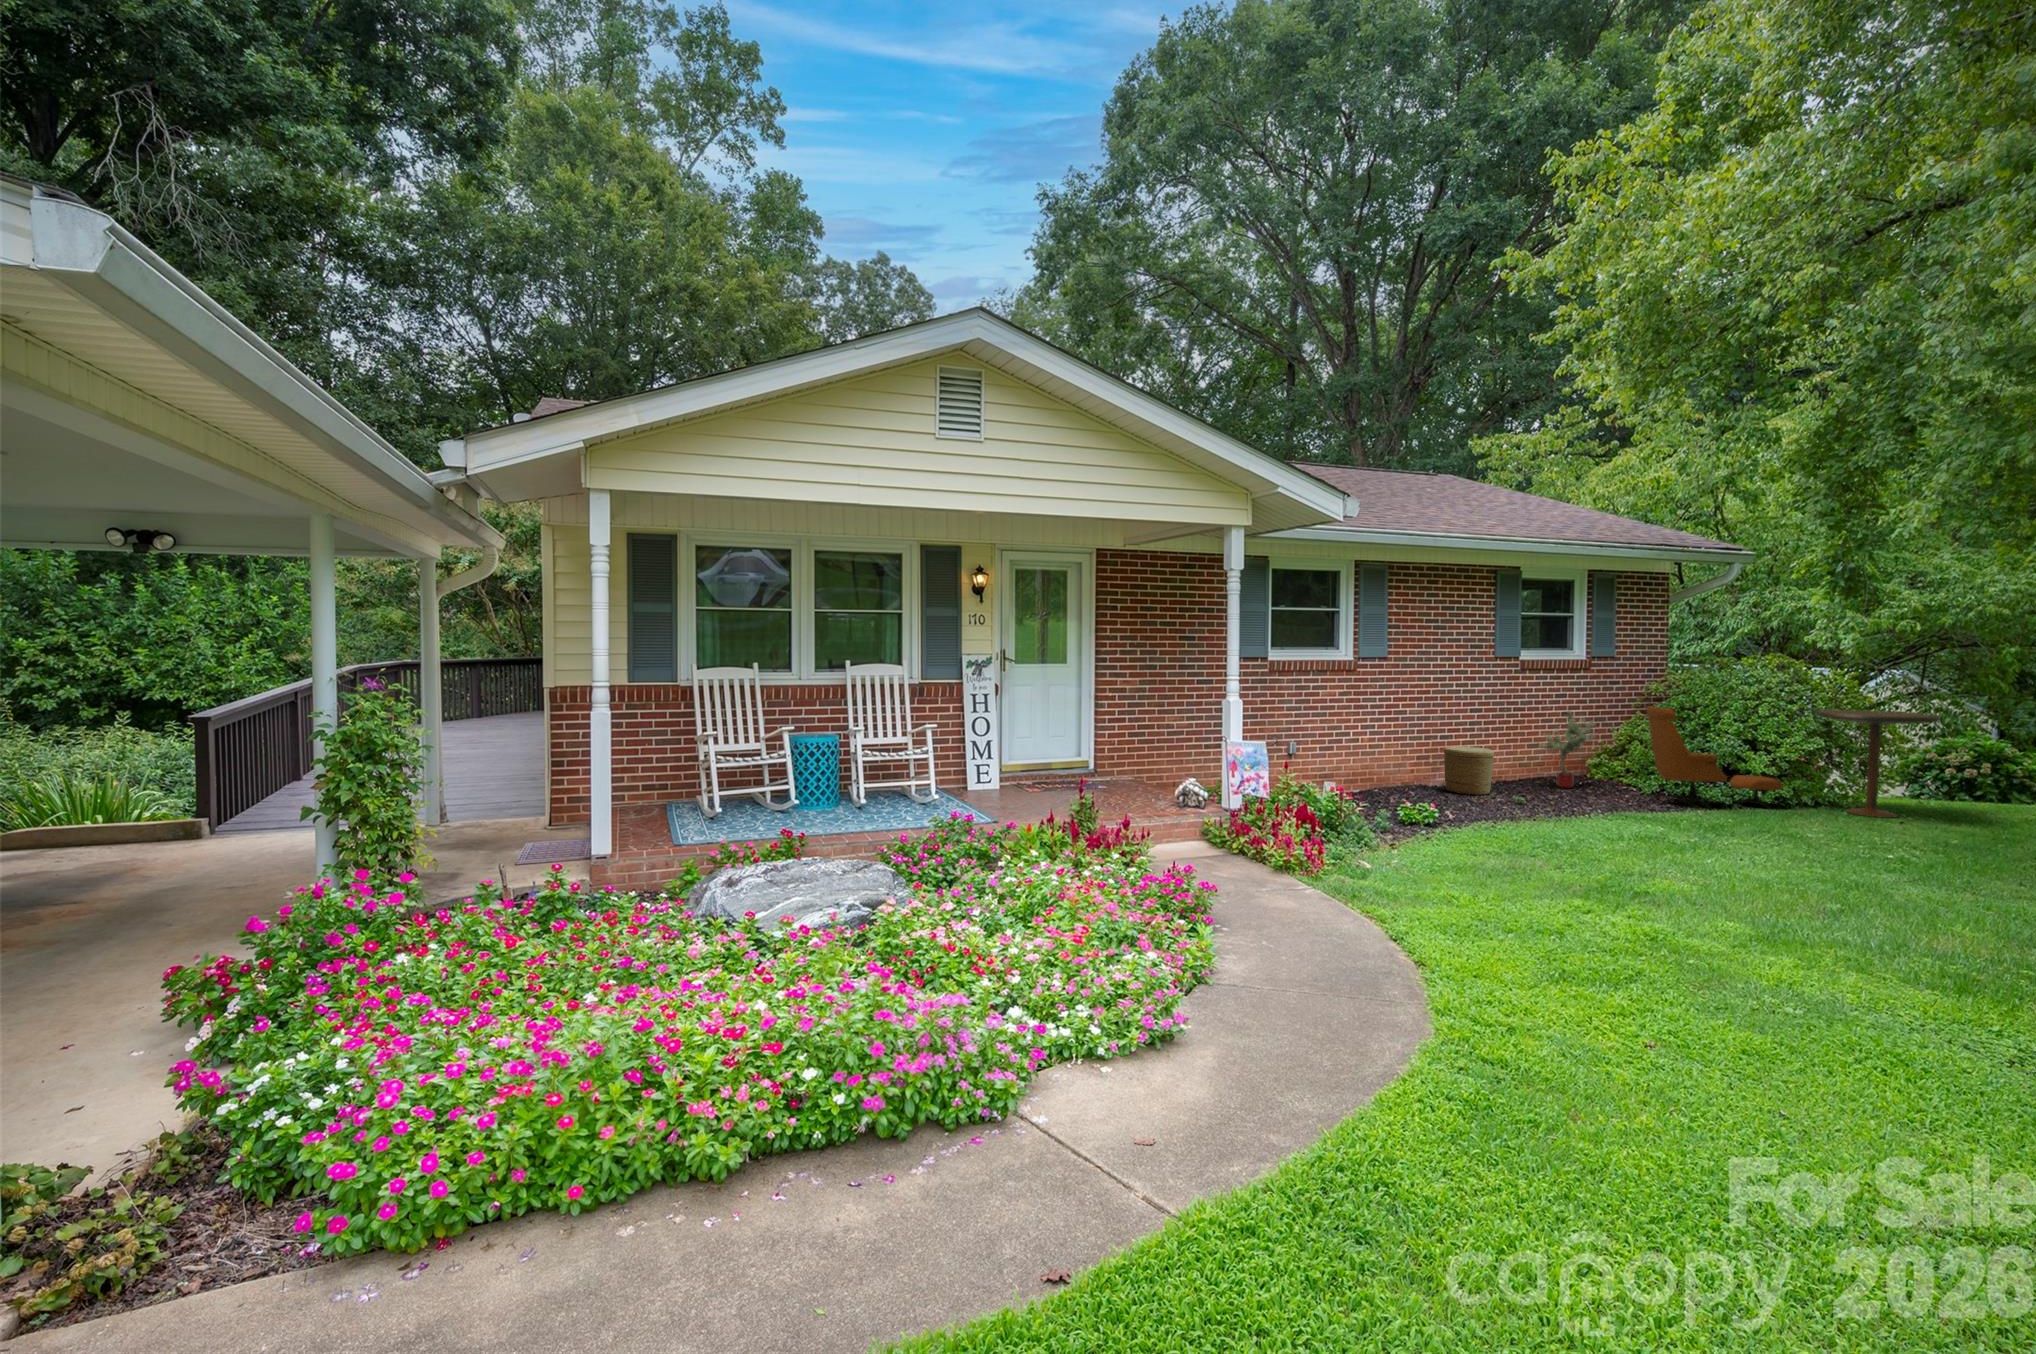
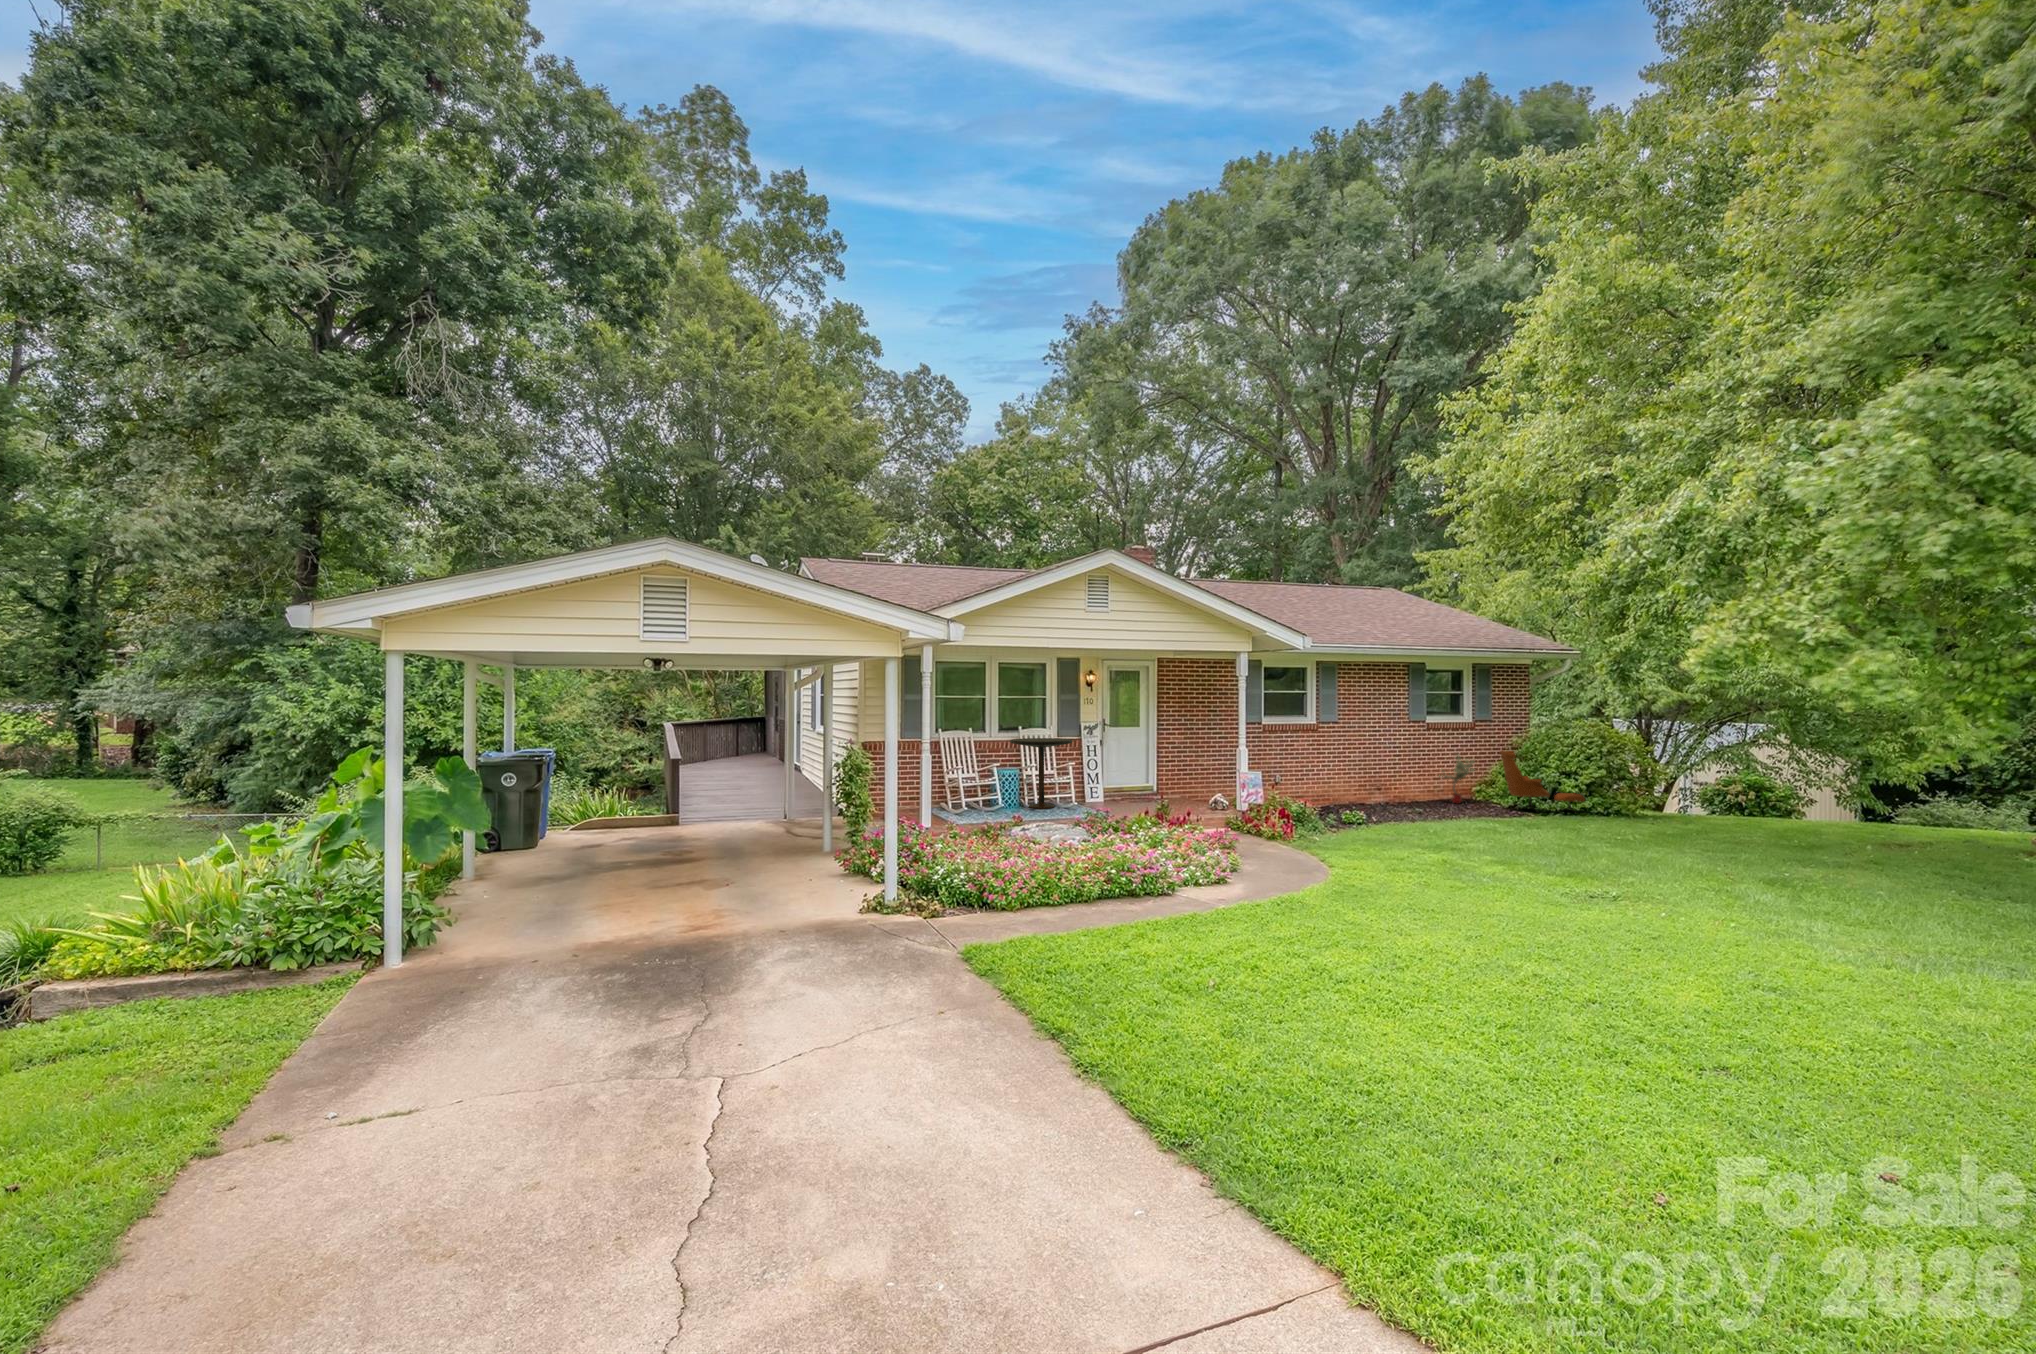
pedestal table: present [1815,710,1940,818] -> present [1010,738,1072,809]
woven basket: present [1444,747,1494,795] -> none [1376,777,1408,807]

